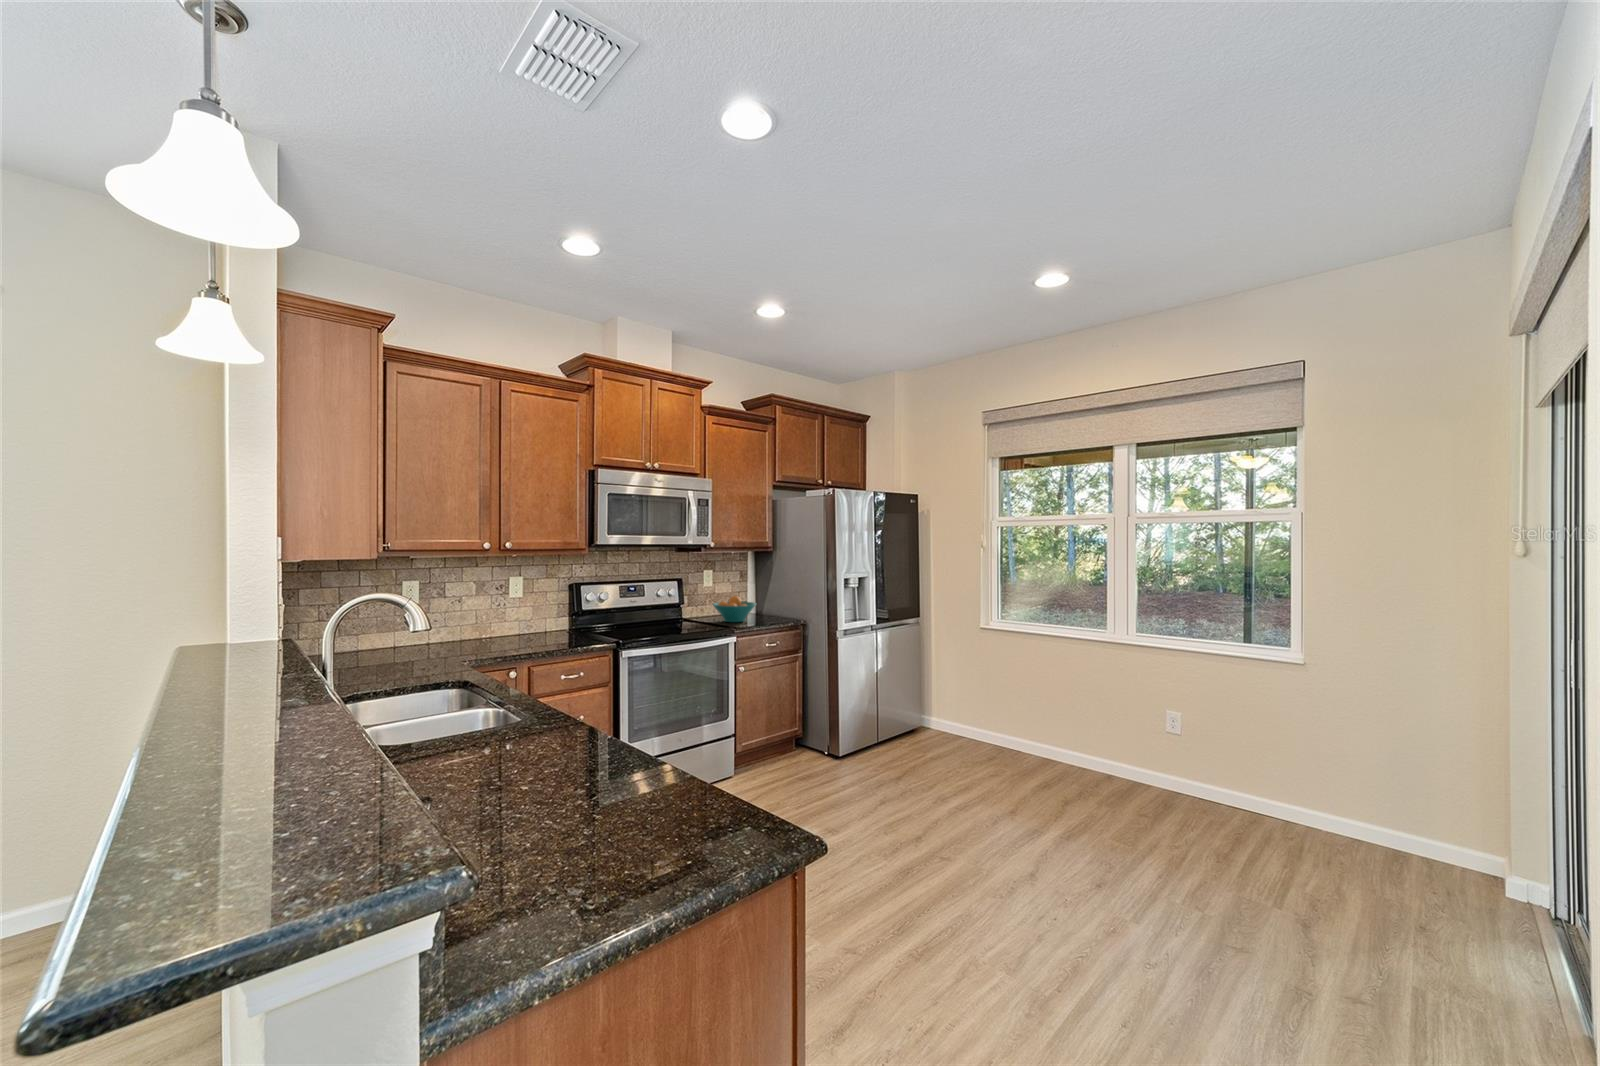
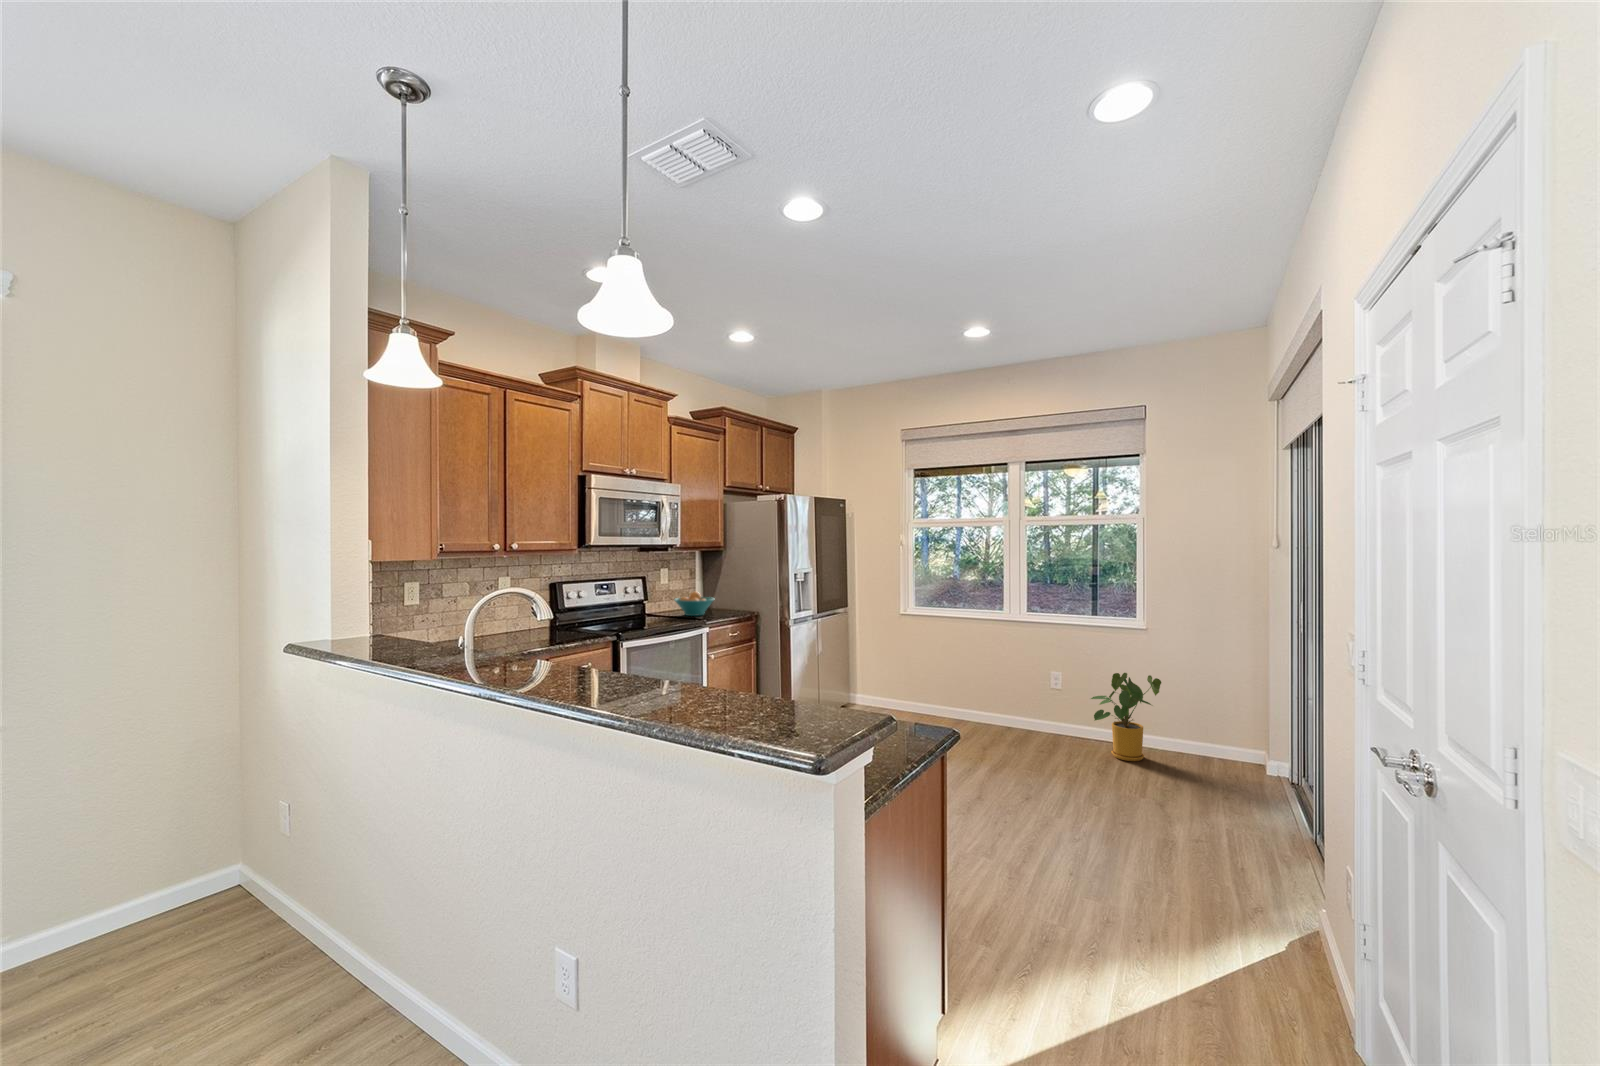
house plant: none [1213,720,1327,845] -> present [1091,673,1161,761]

